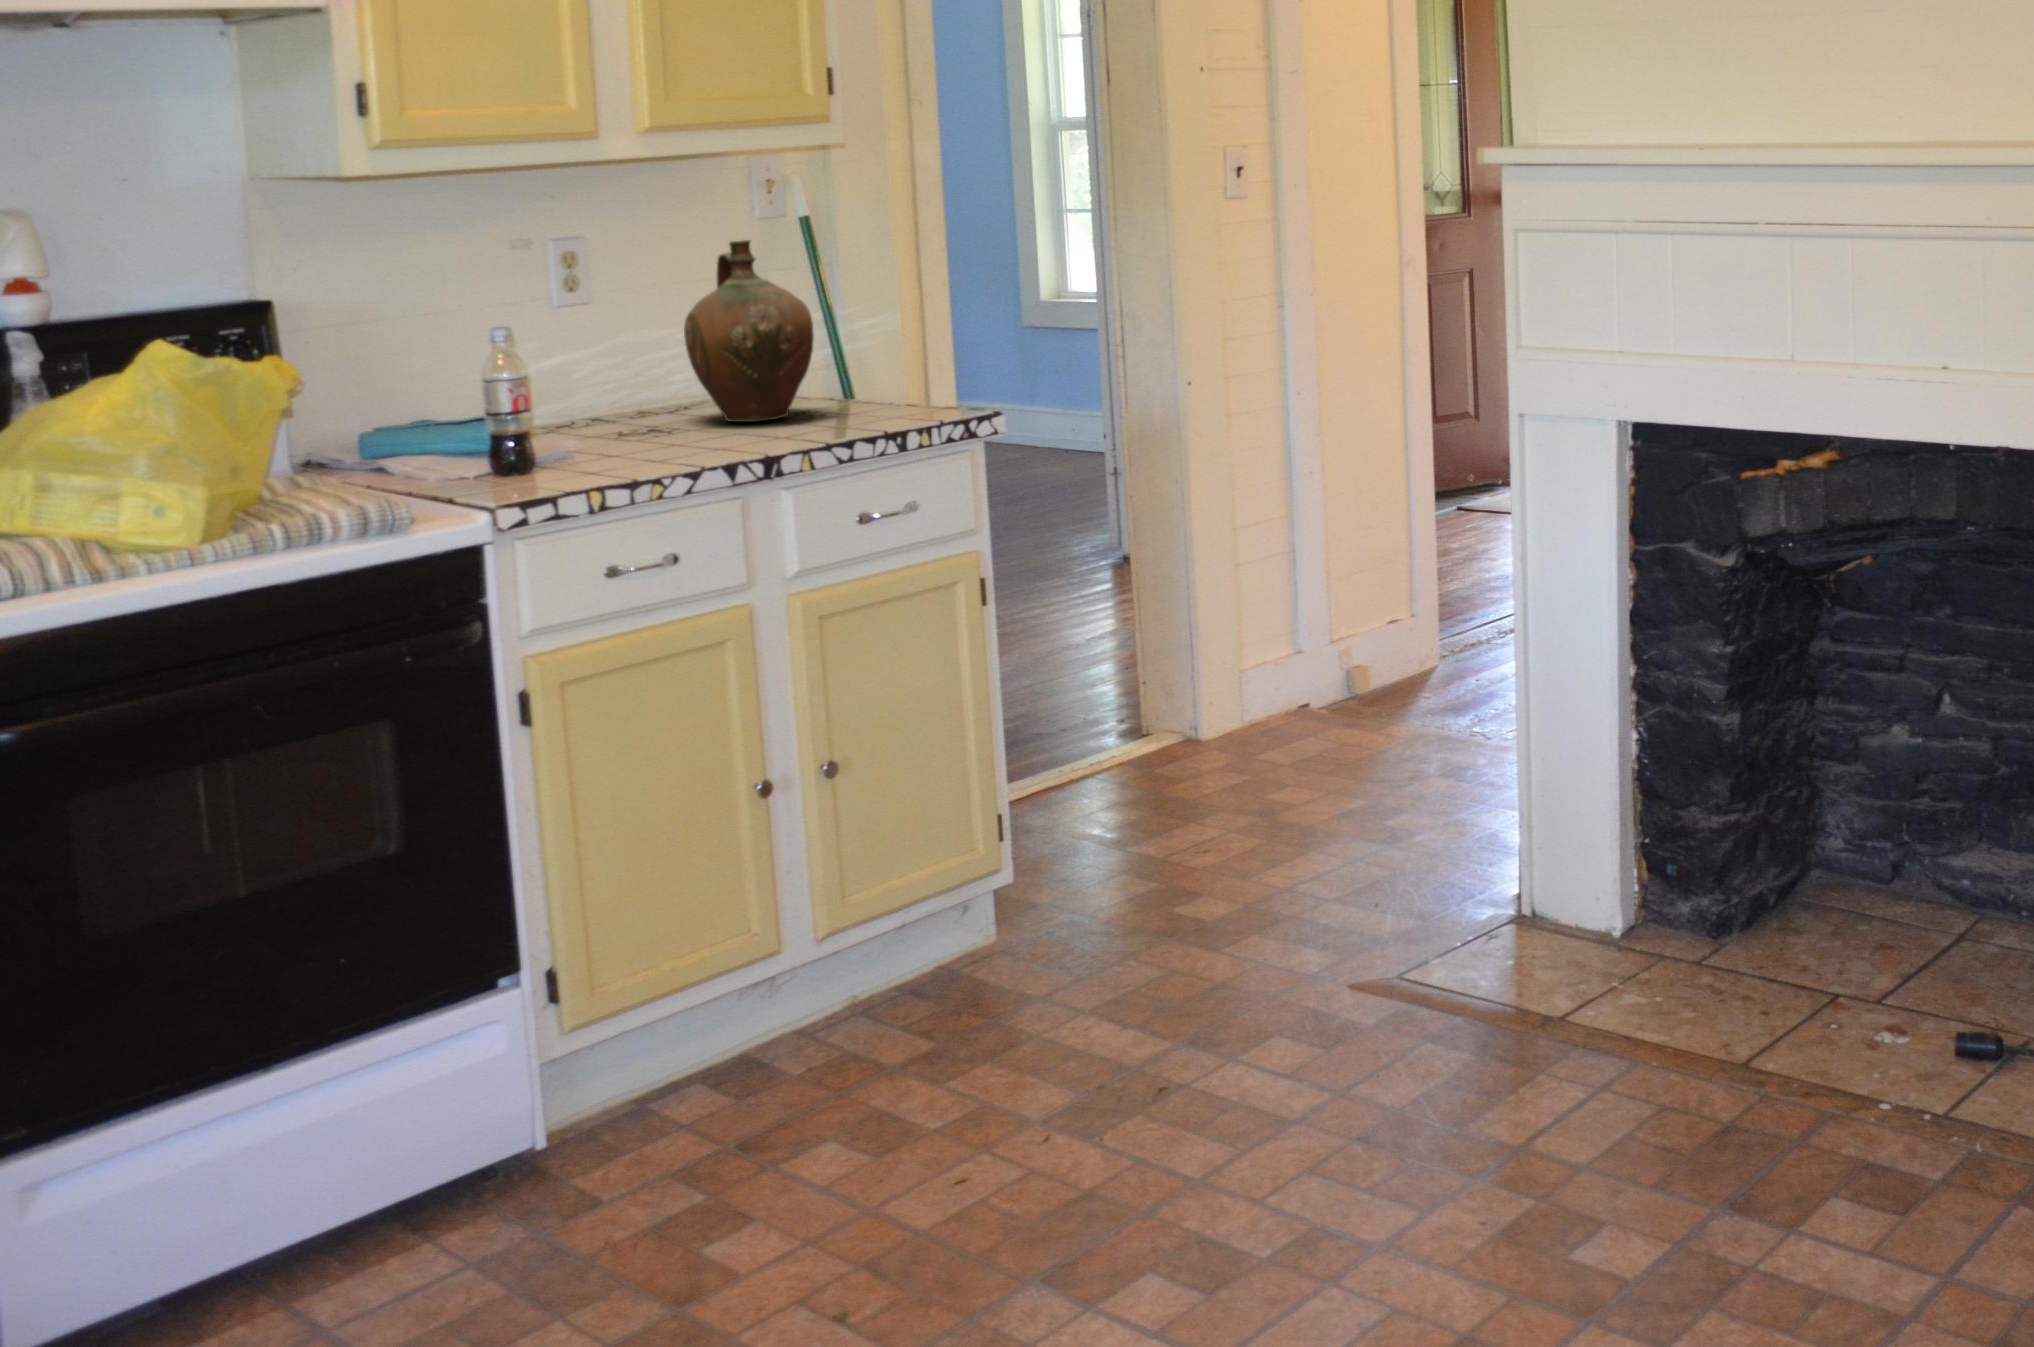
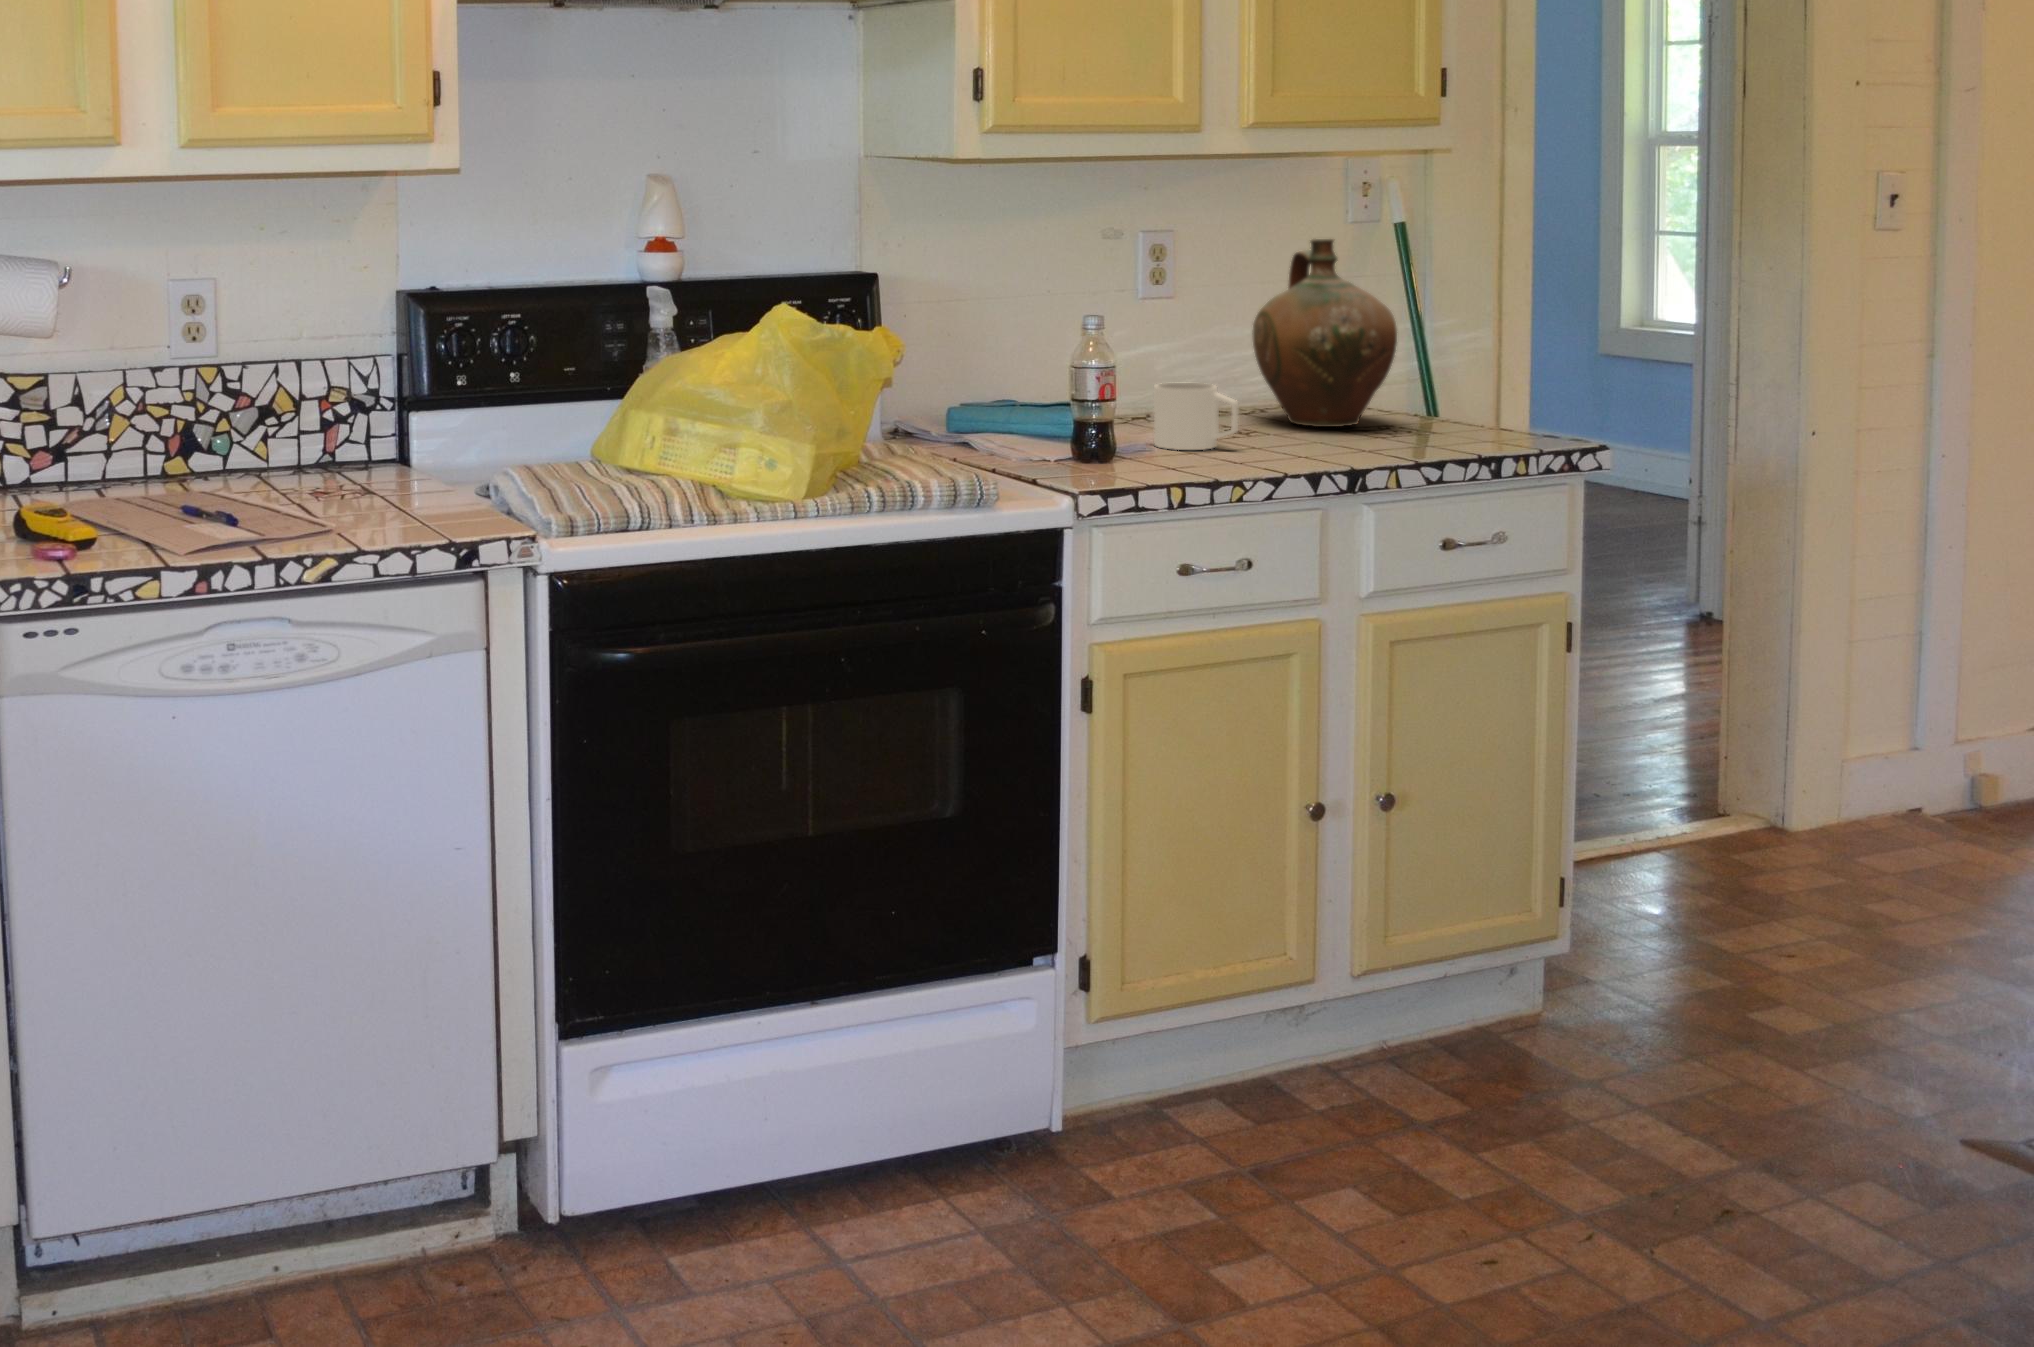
mug: none [582,389,666,457] -> present [1154,383,1239,450]

